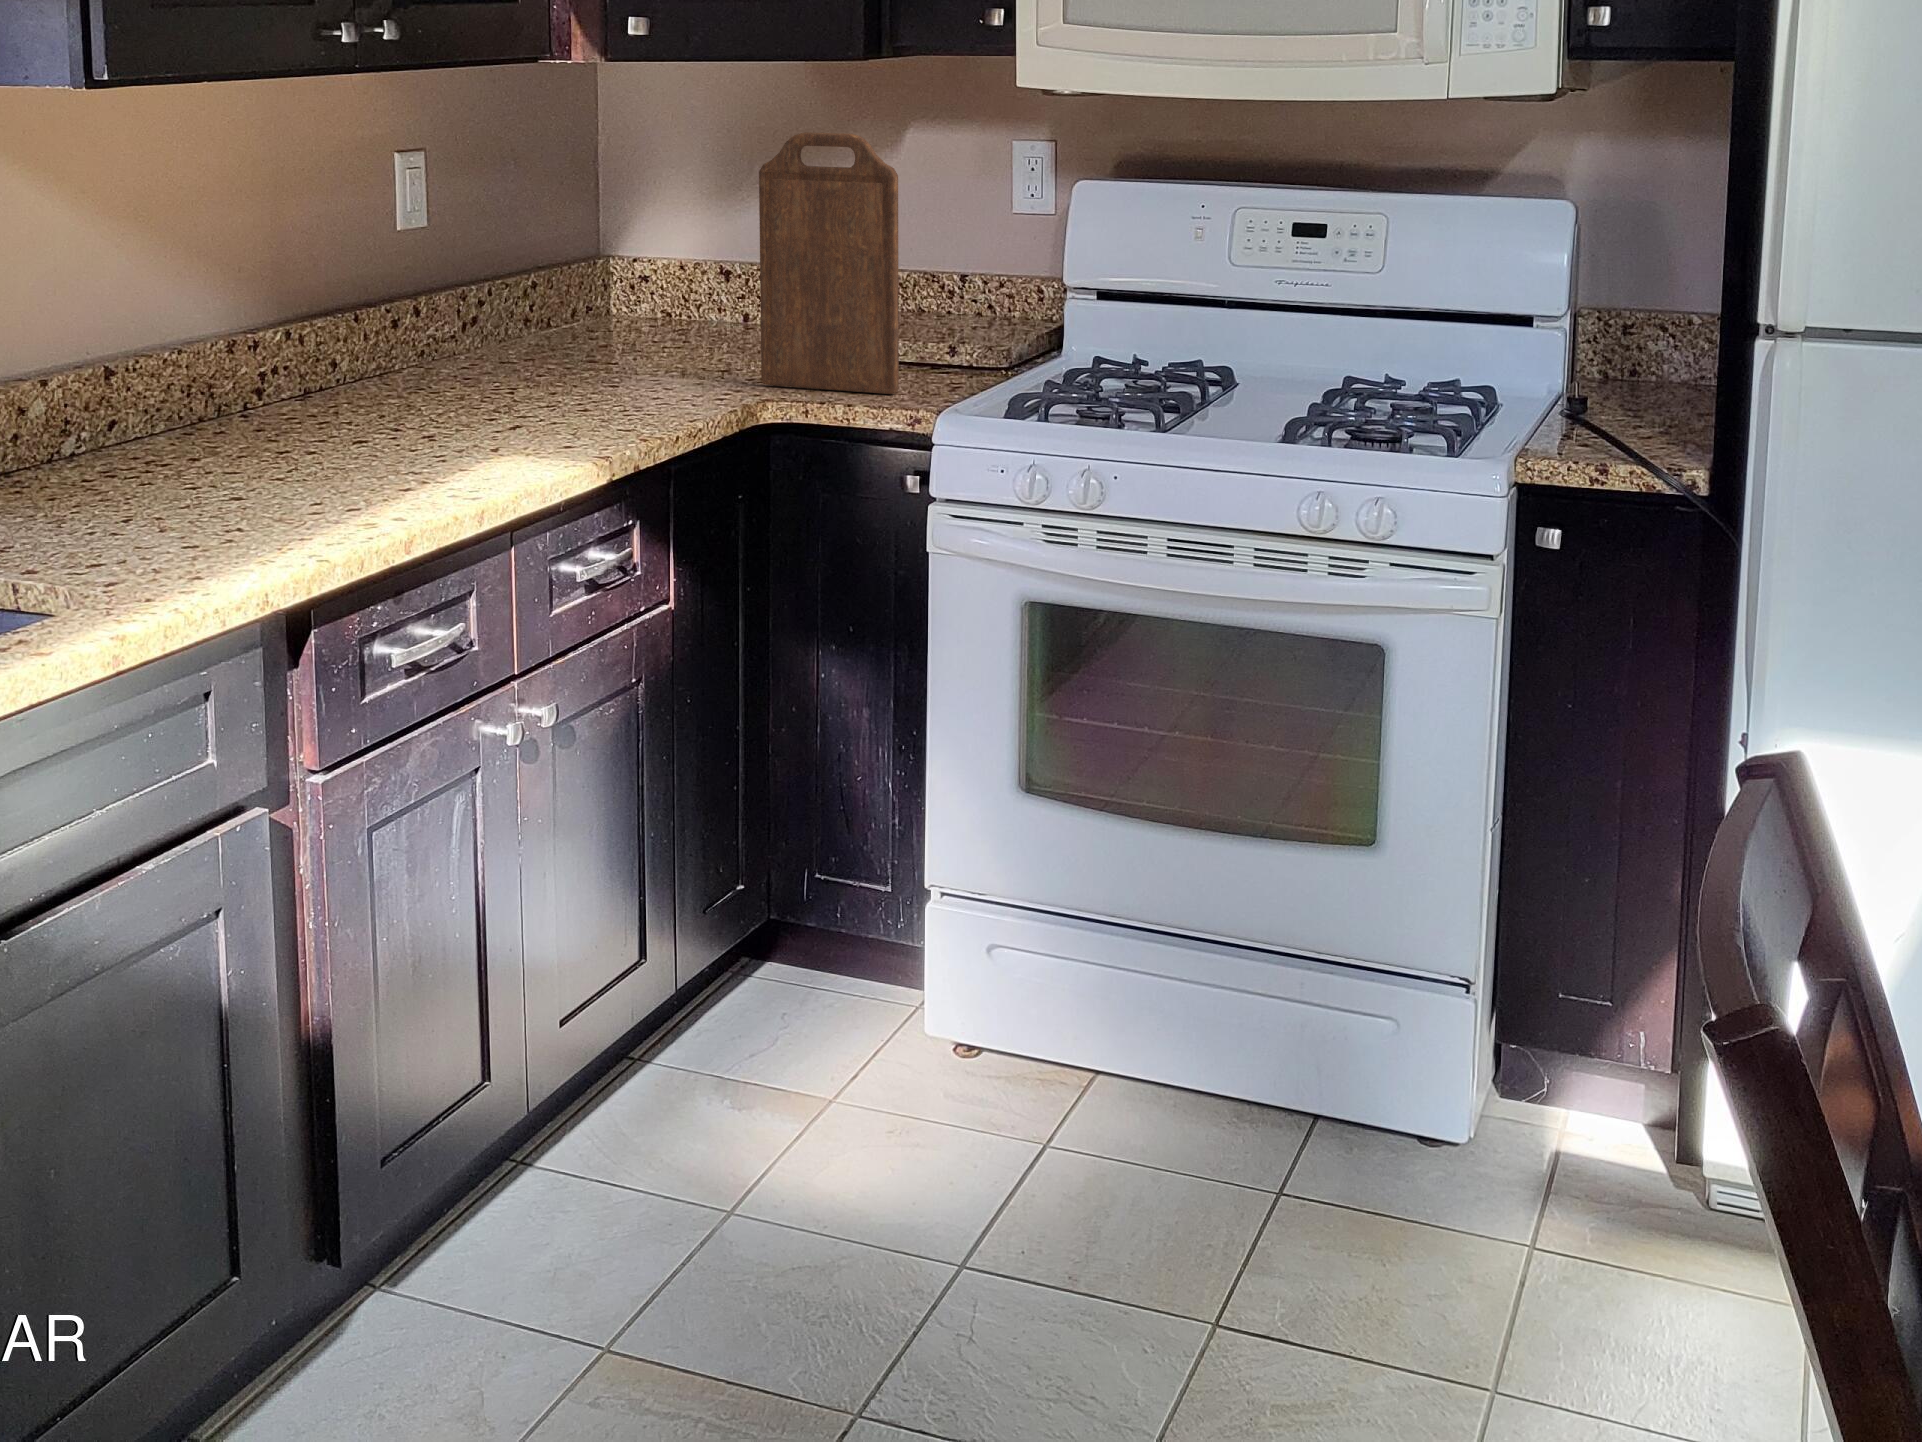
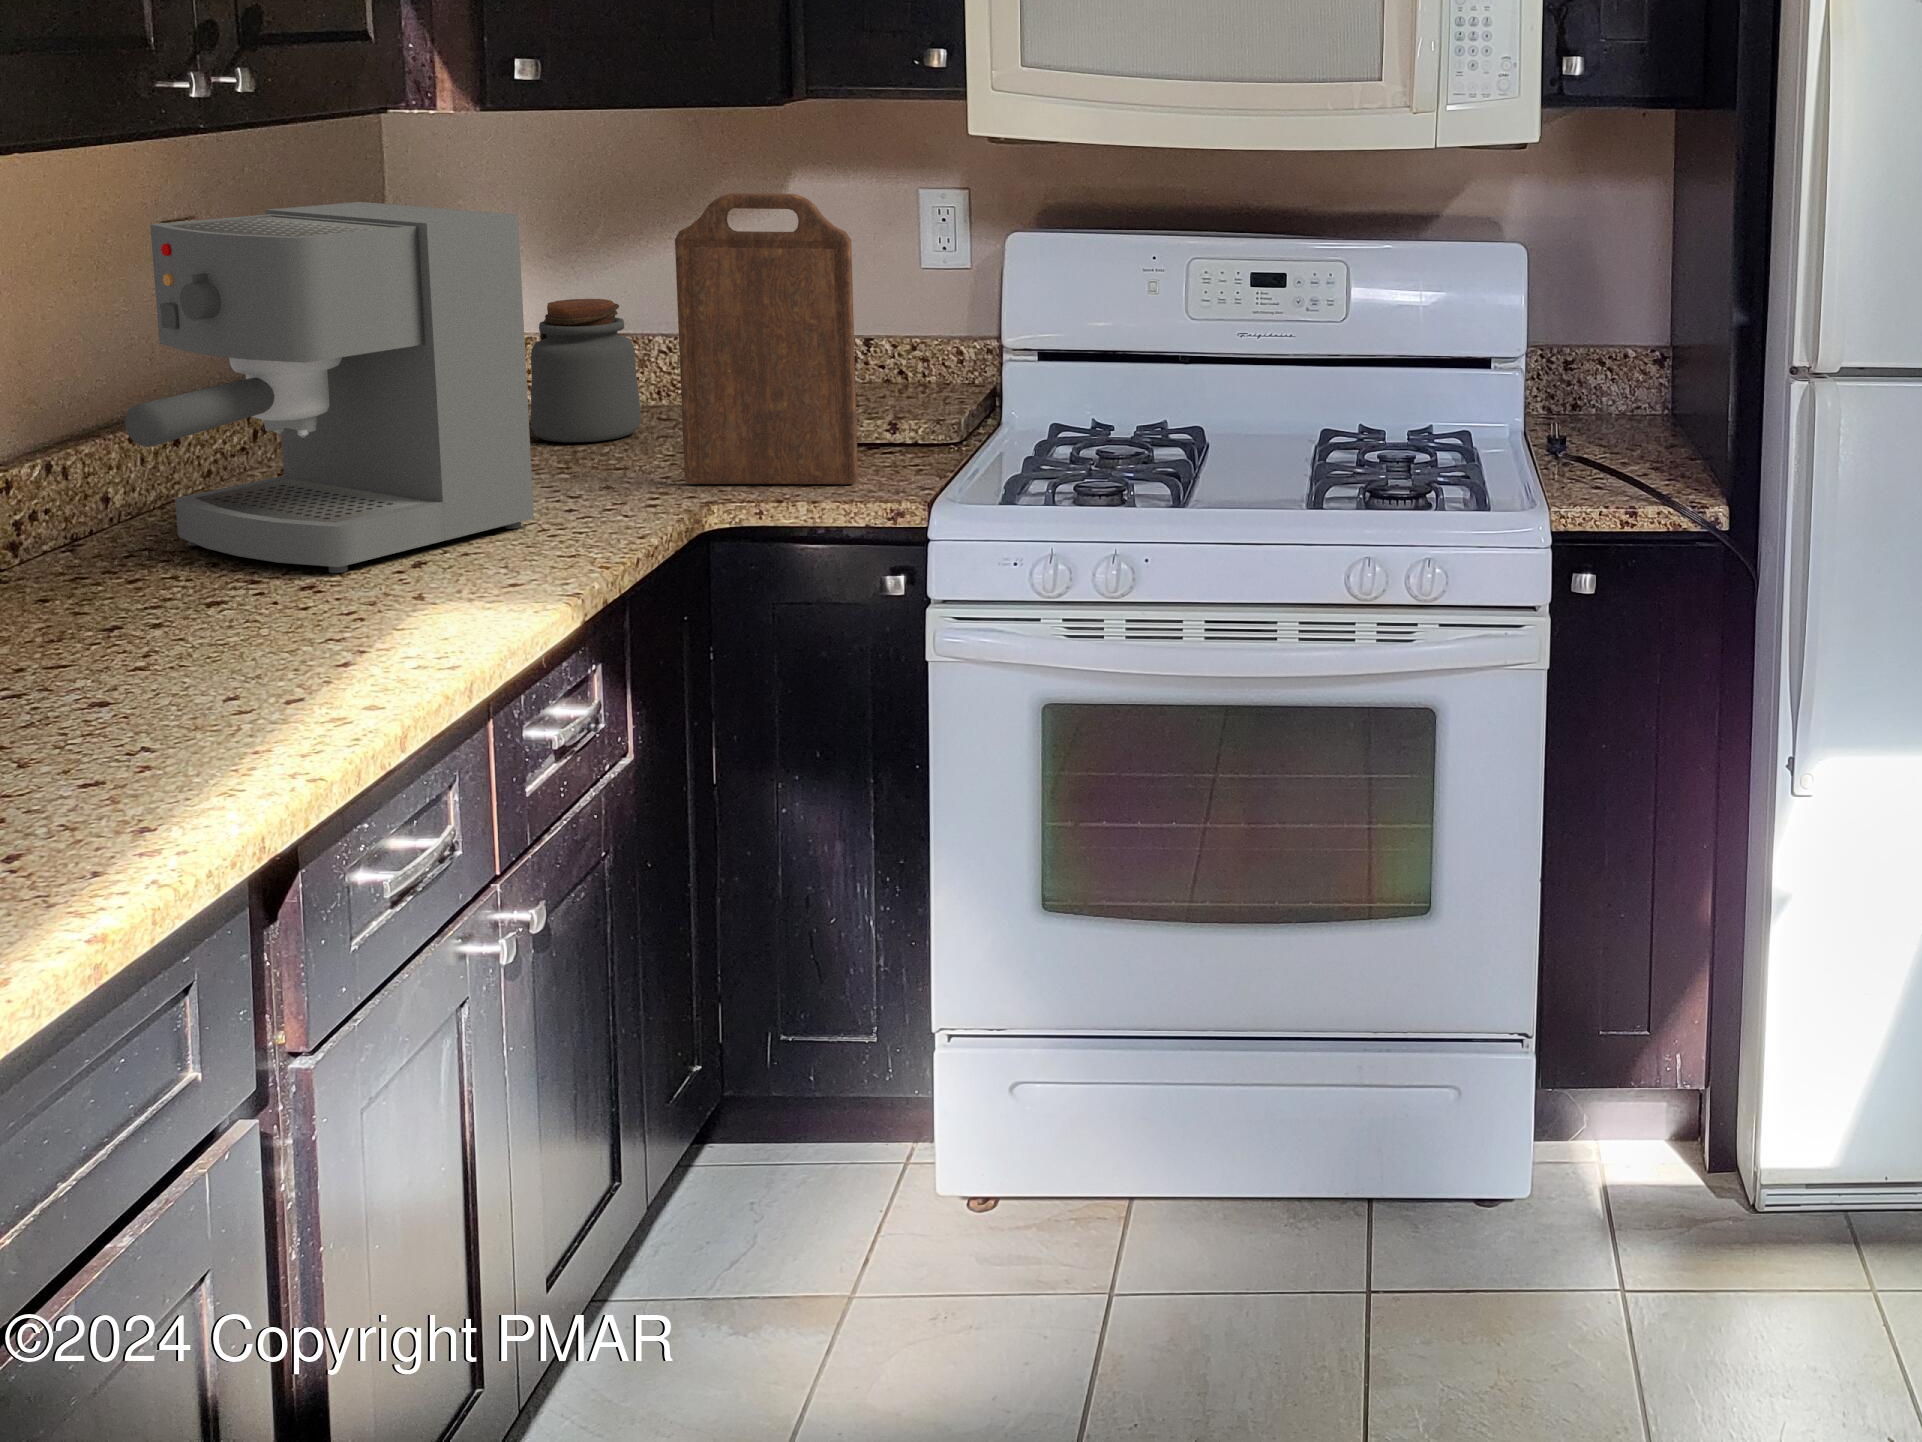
coffee maker: none [325,135,627,426] -> present [125,202,534,573]
jar: none [673,227,761,350] -> present [531,299,641,443]

